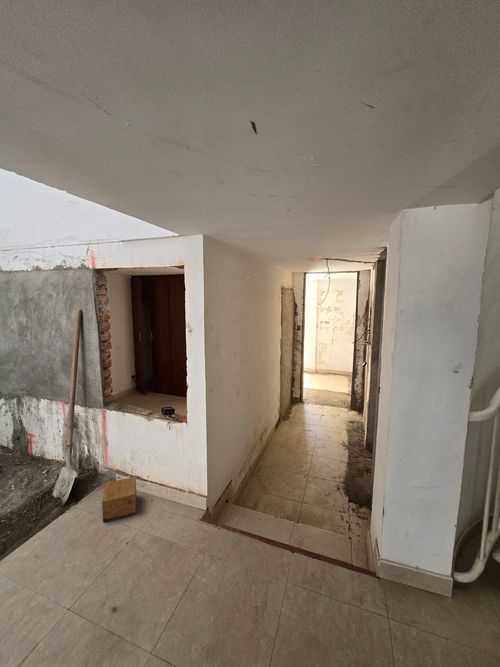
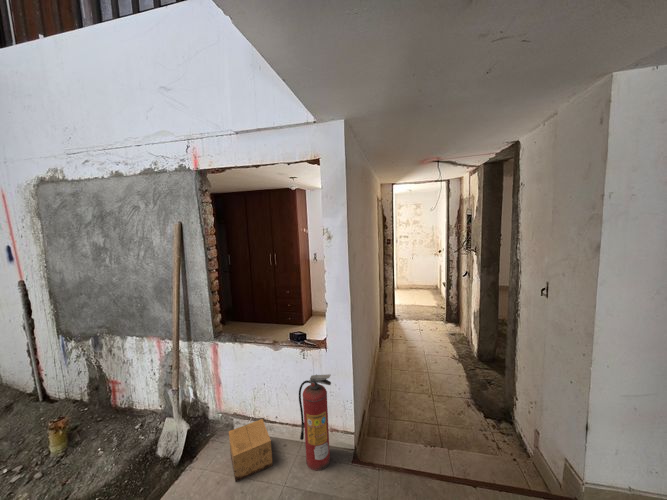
fire extinguisher: none [160,445,184,523] -> present [299,374,331,471]

